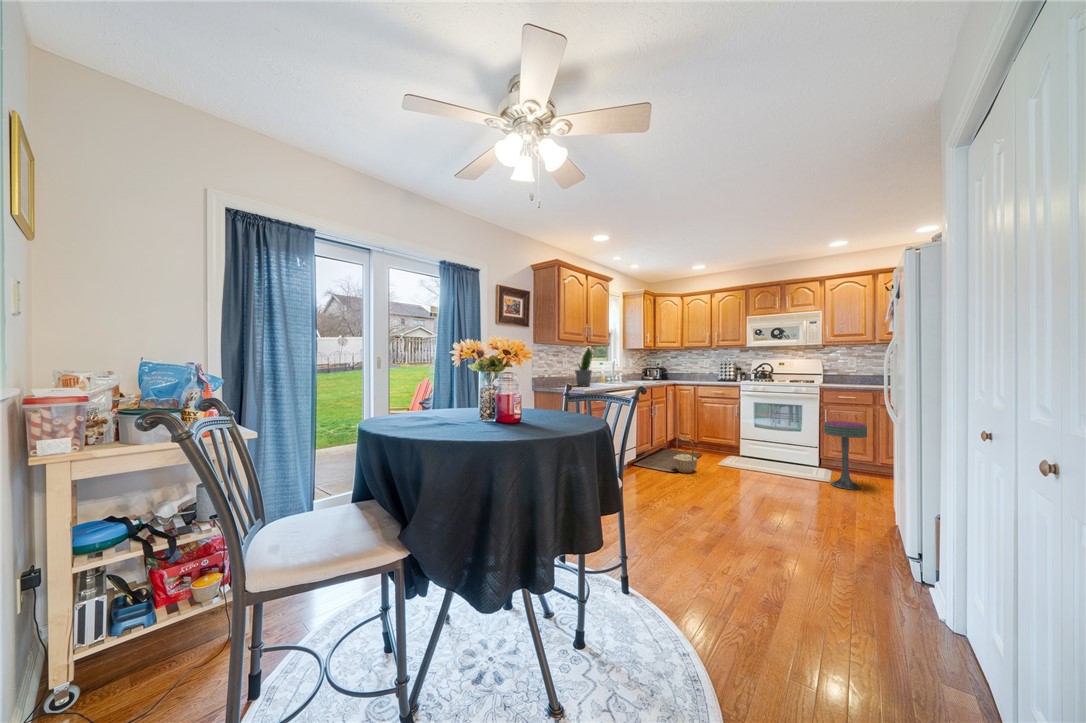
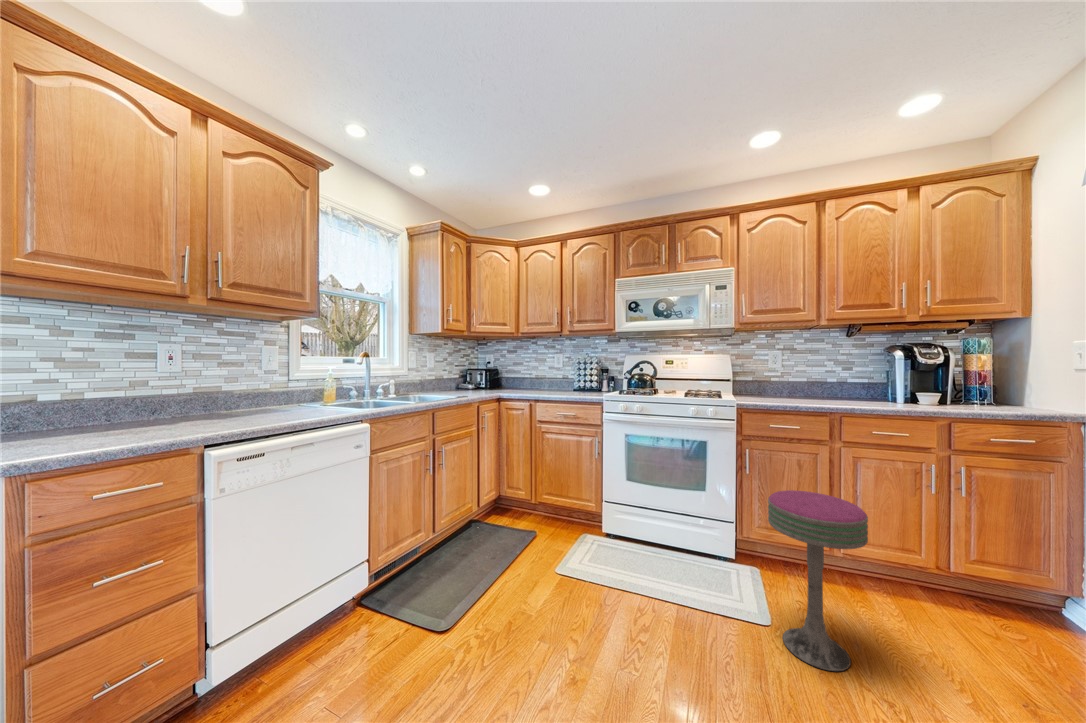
potted plant: present [575,348,592,386] -> none [80,309,165,441]
basket: present [673,437,697,473] -> none [446,534,501,632]

